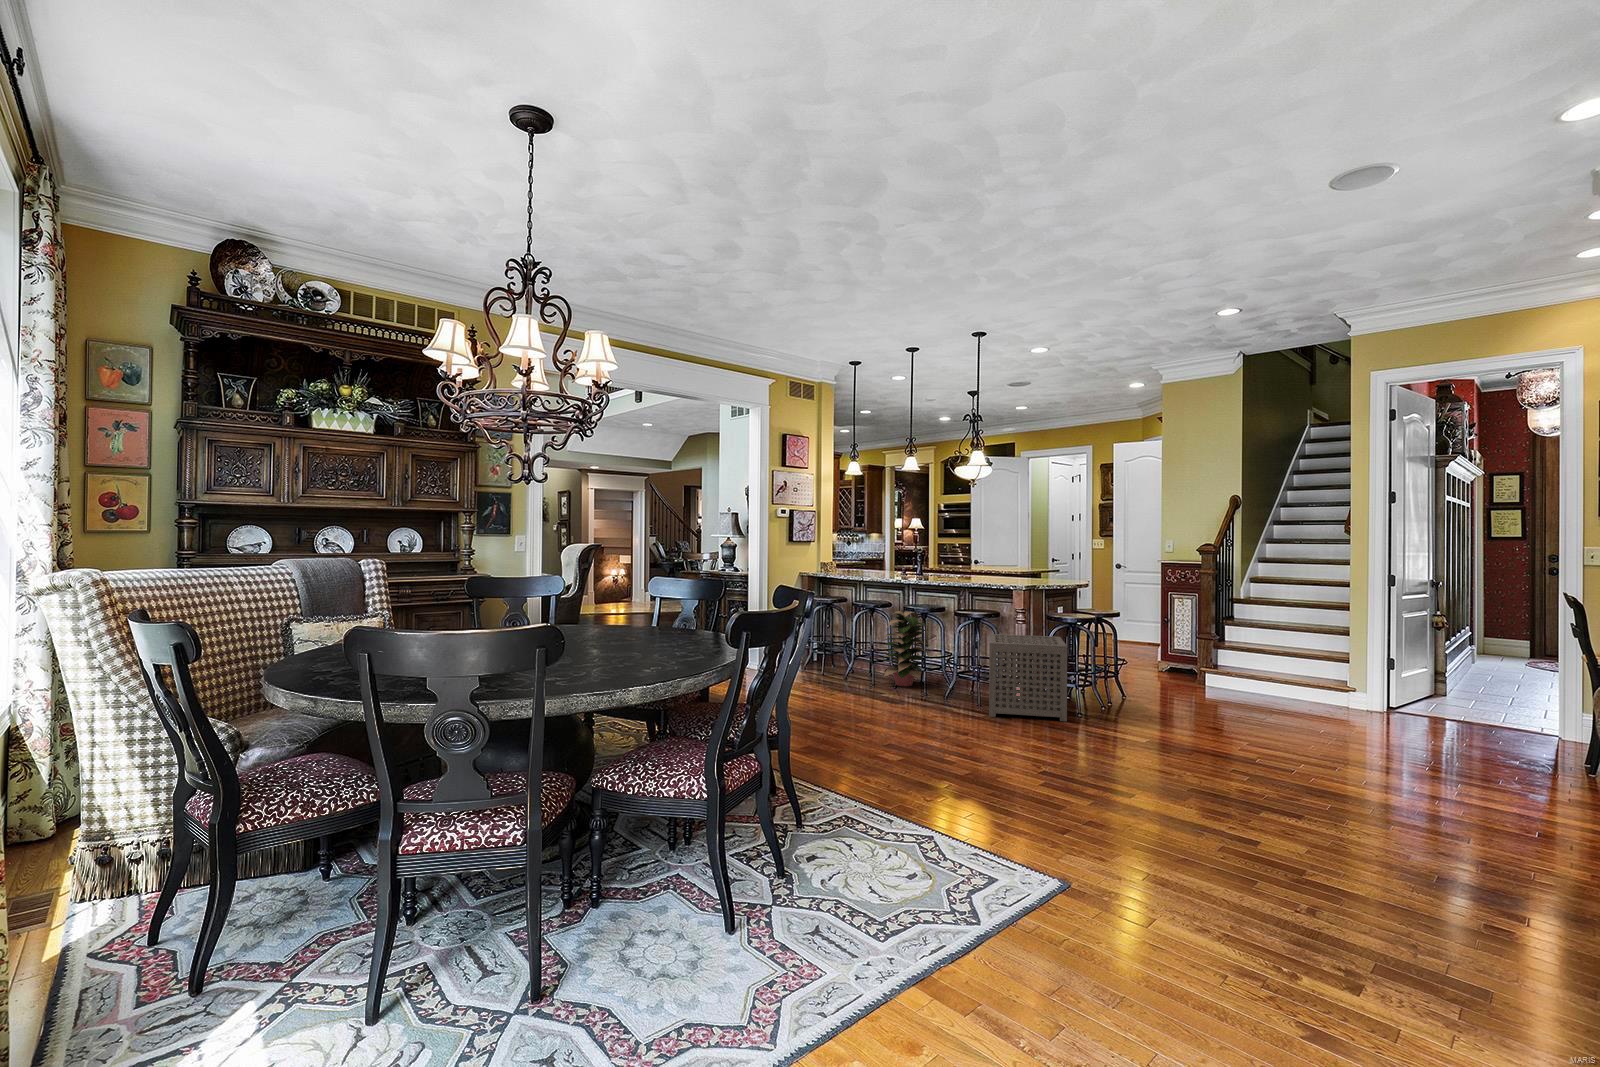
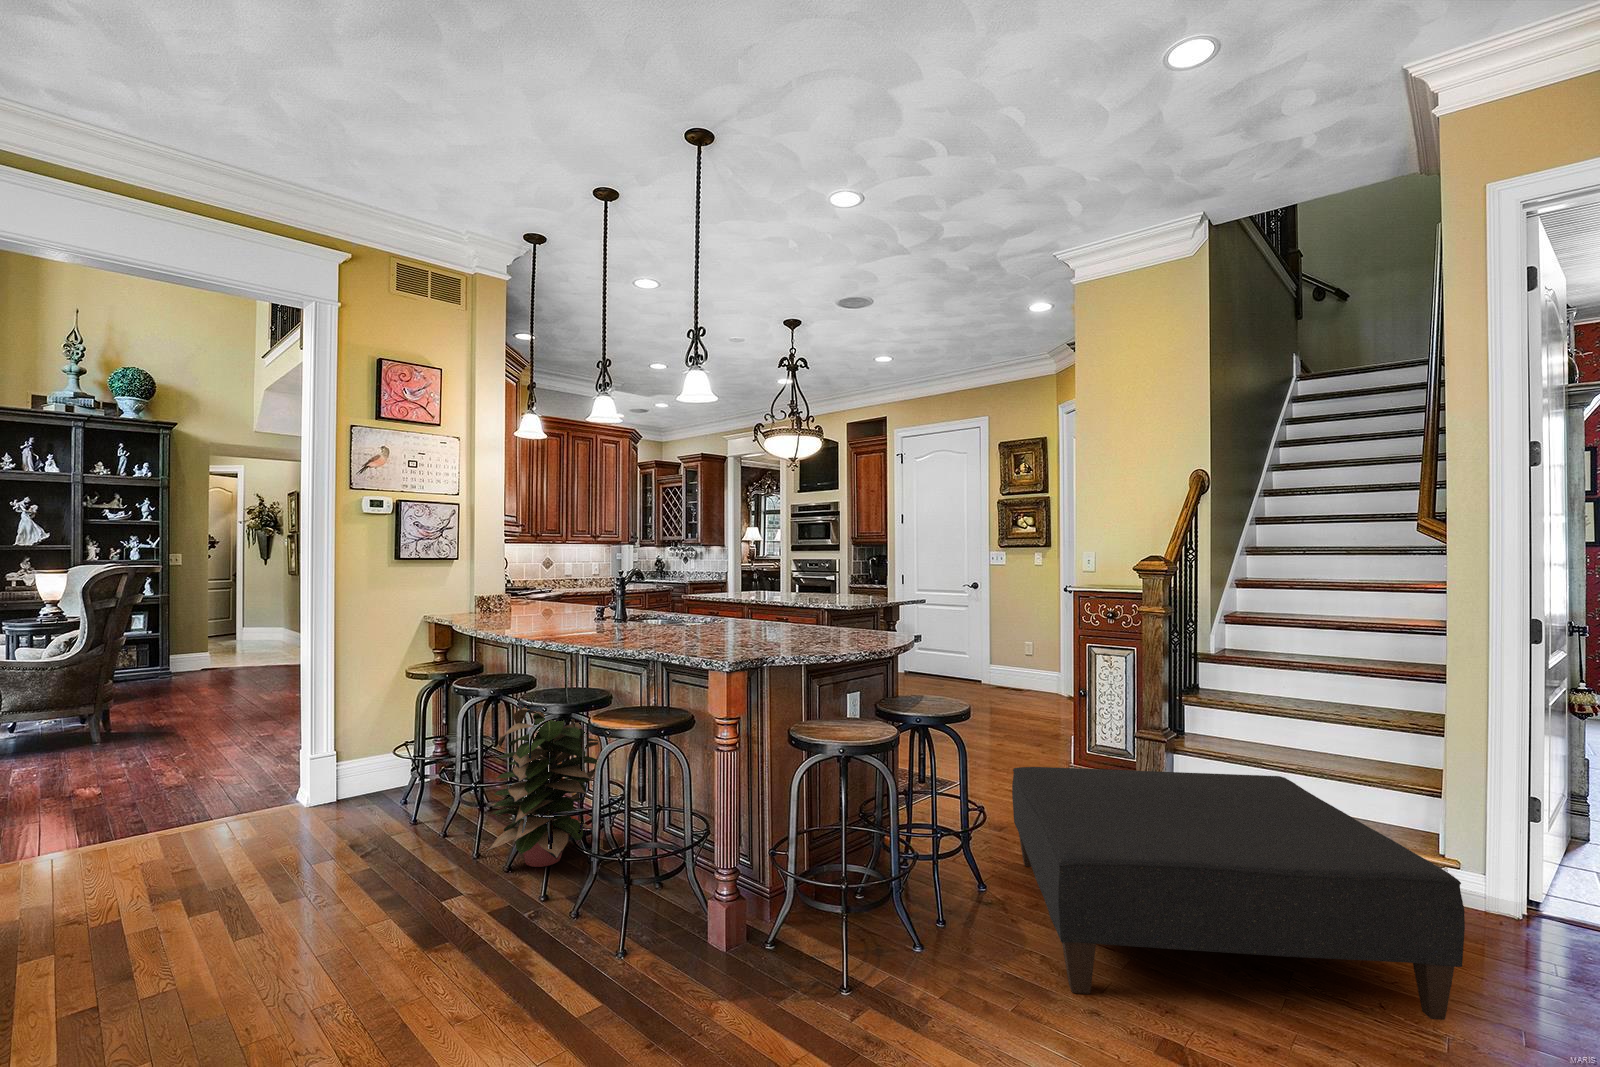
side table: present [989,634,1067,721] -> none [612,769,829,1037]
ottoman: none [1134,646,1330,726] -> present [1012,767,1465,1020]

